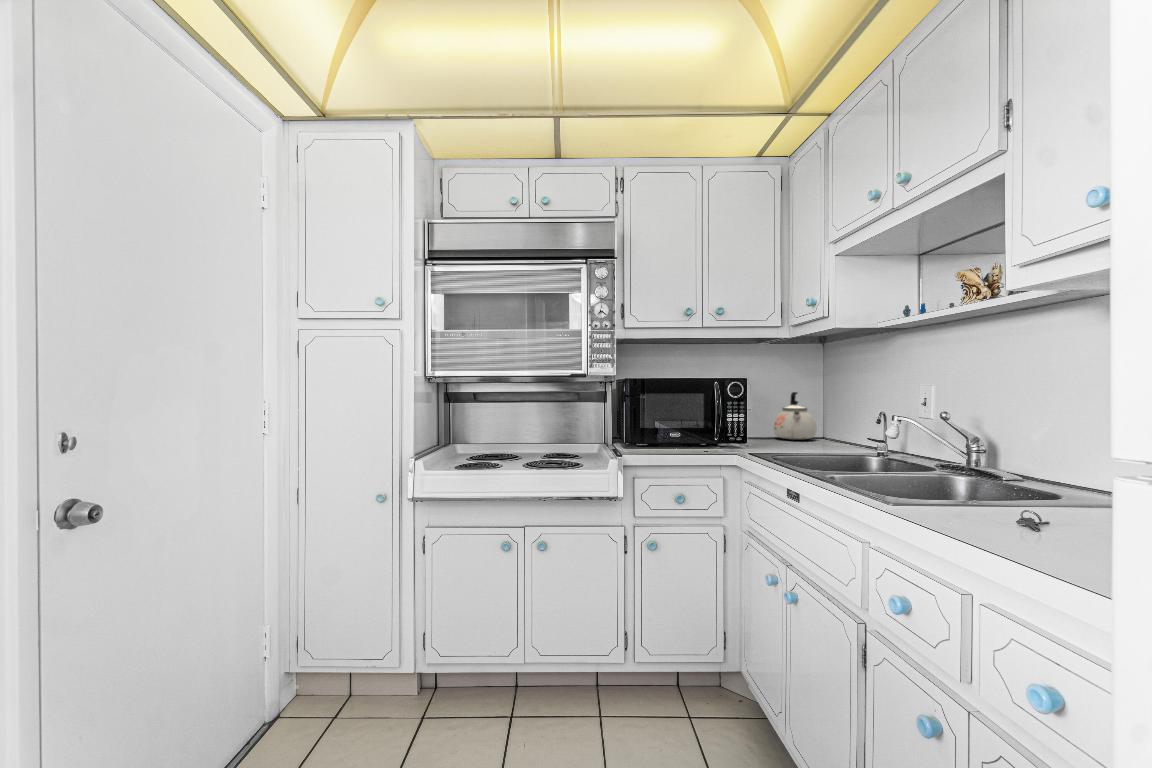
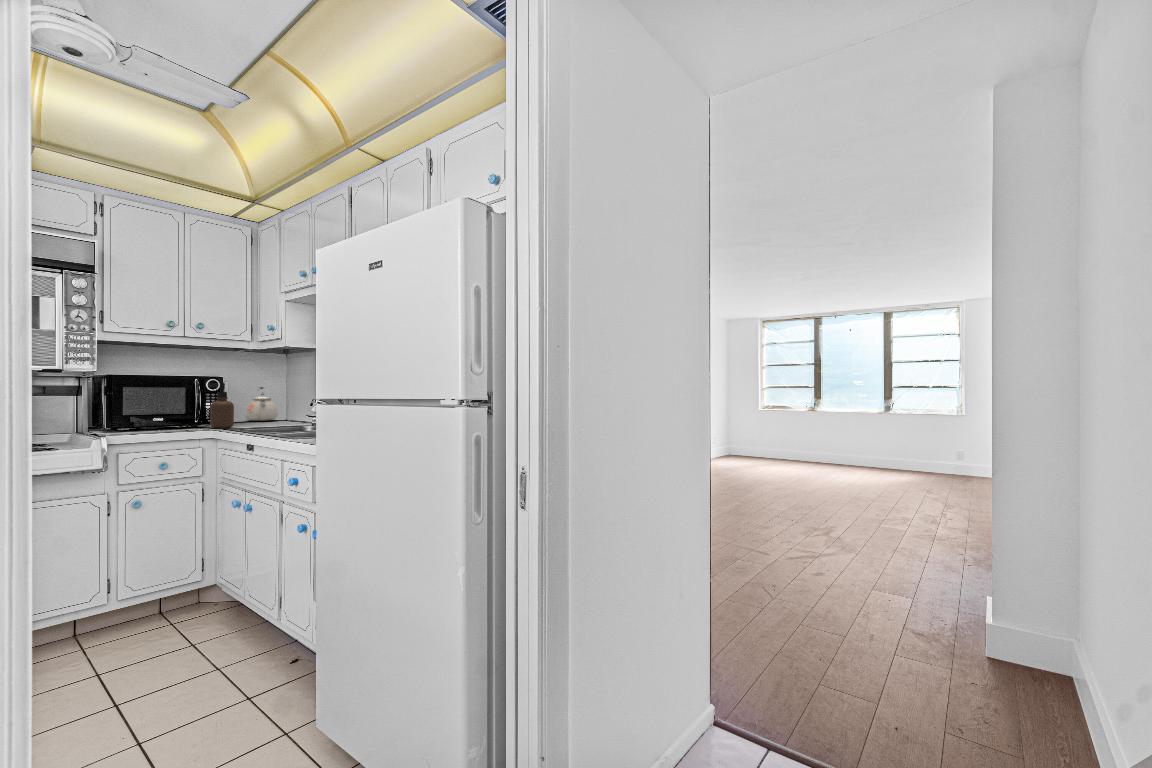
soap dispenser: none [733,388,762,452] -> present [210,382,234,428]

